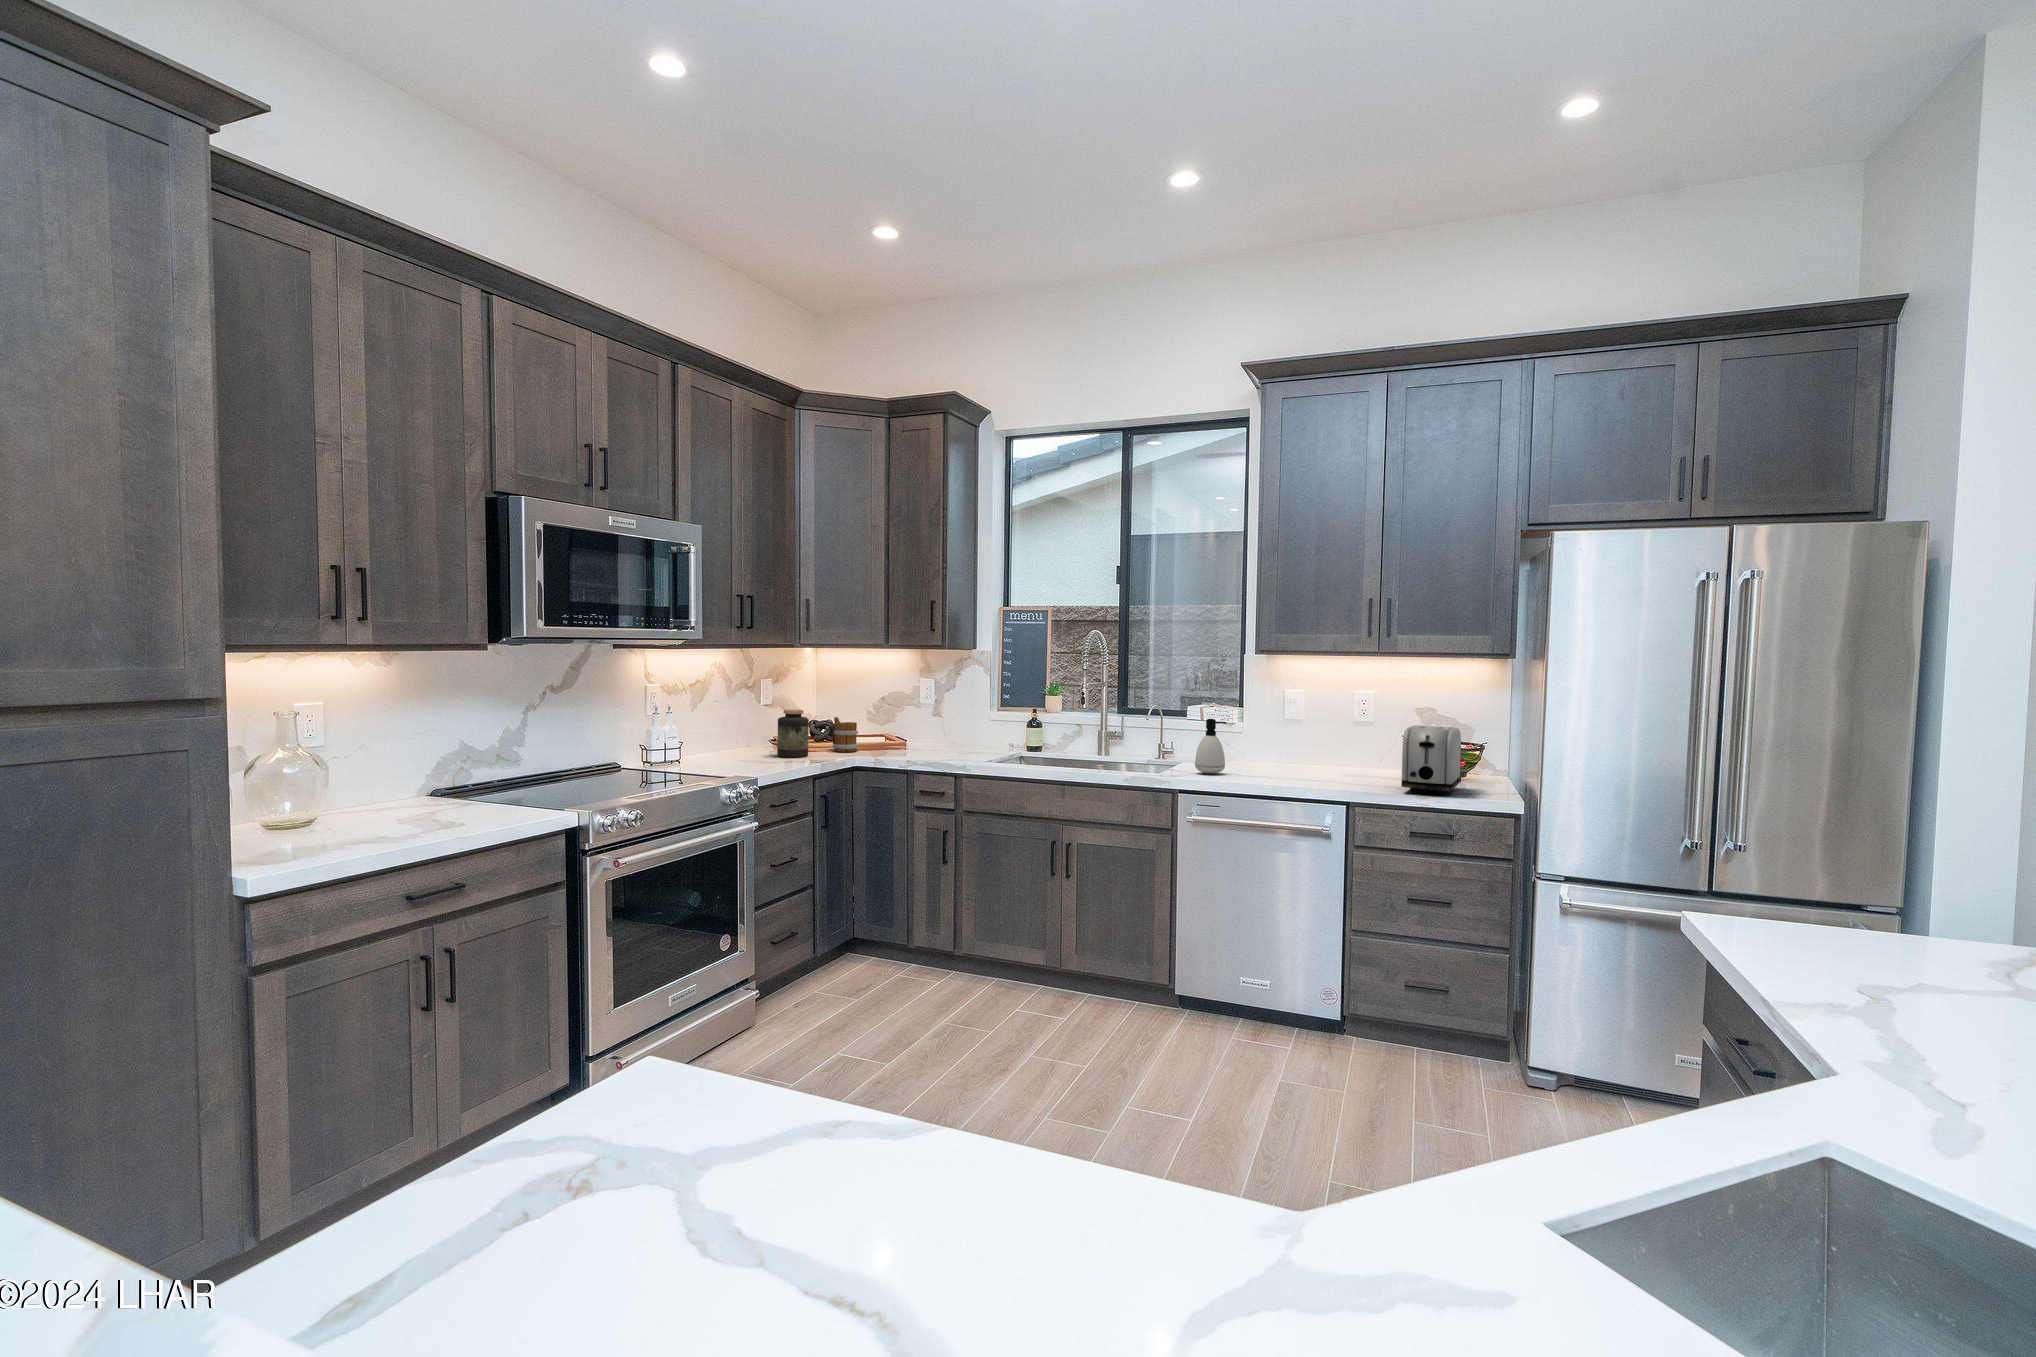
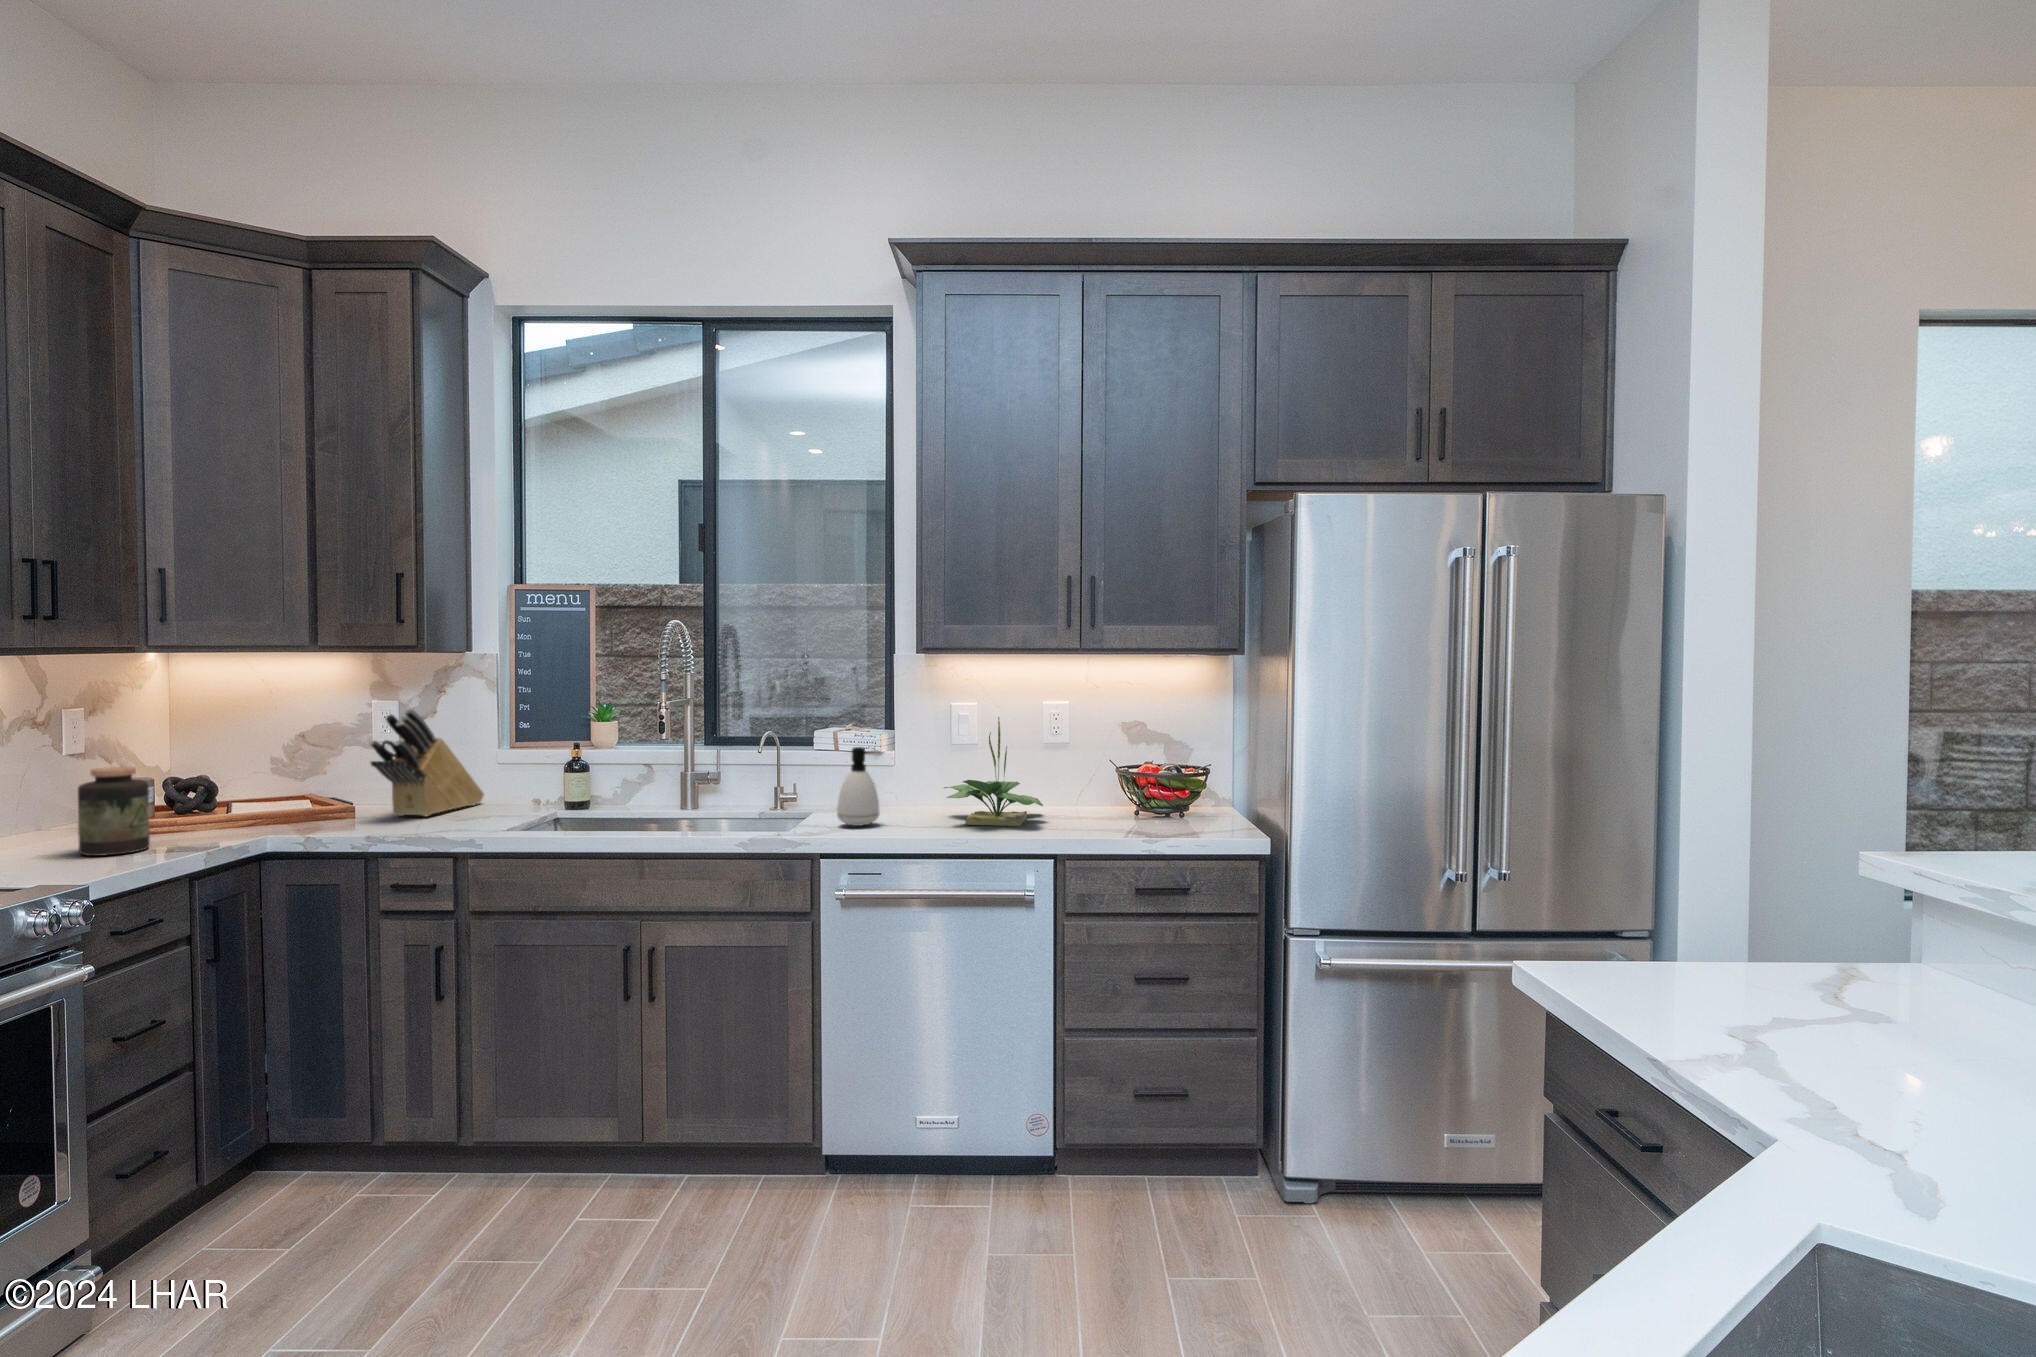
knife block: none [915,684,977,751] -> present [370,709,484,816]
potted plant: none [1272,701,1348,781] -> present [945,717,1043,826]
mug: present [832,717,858,752] -> none [203,772,259,834]
toaster: present [1401,725,1461,795] -> none [1127,746,1190,839]

